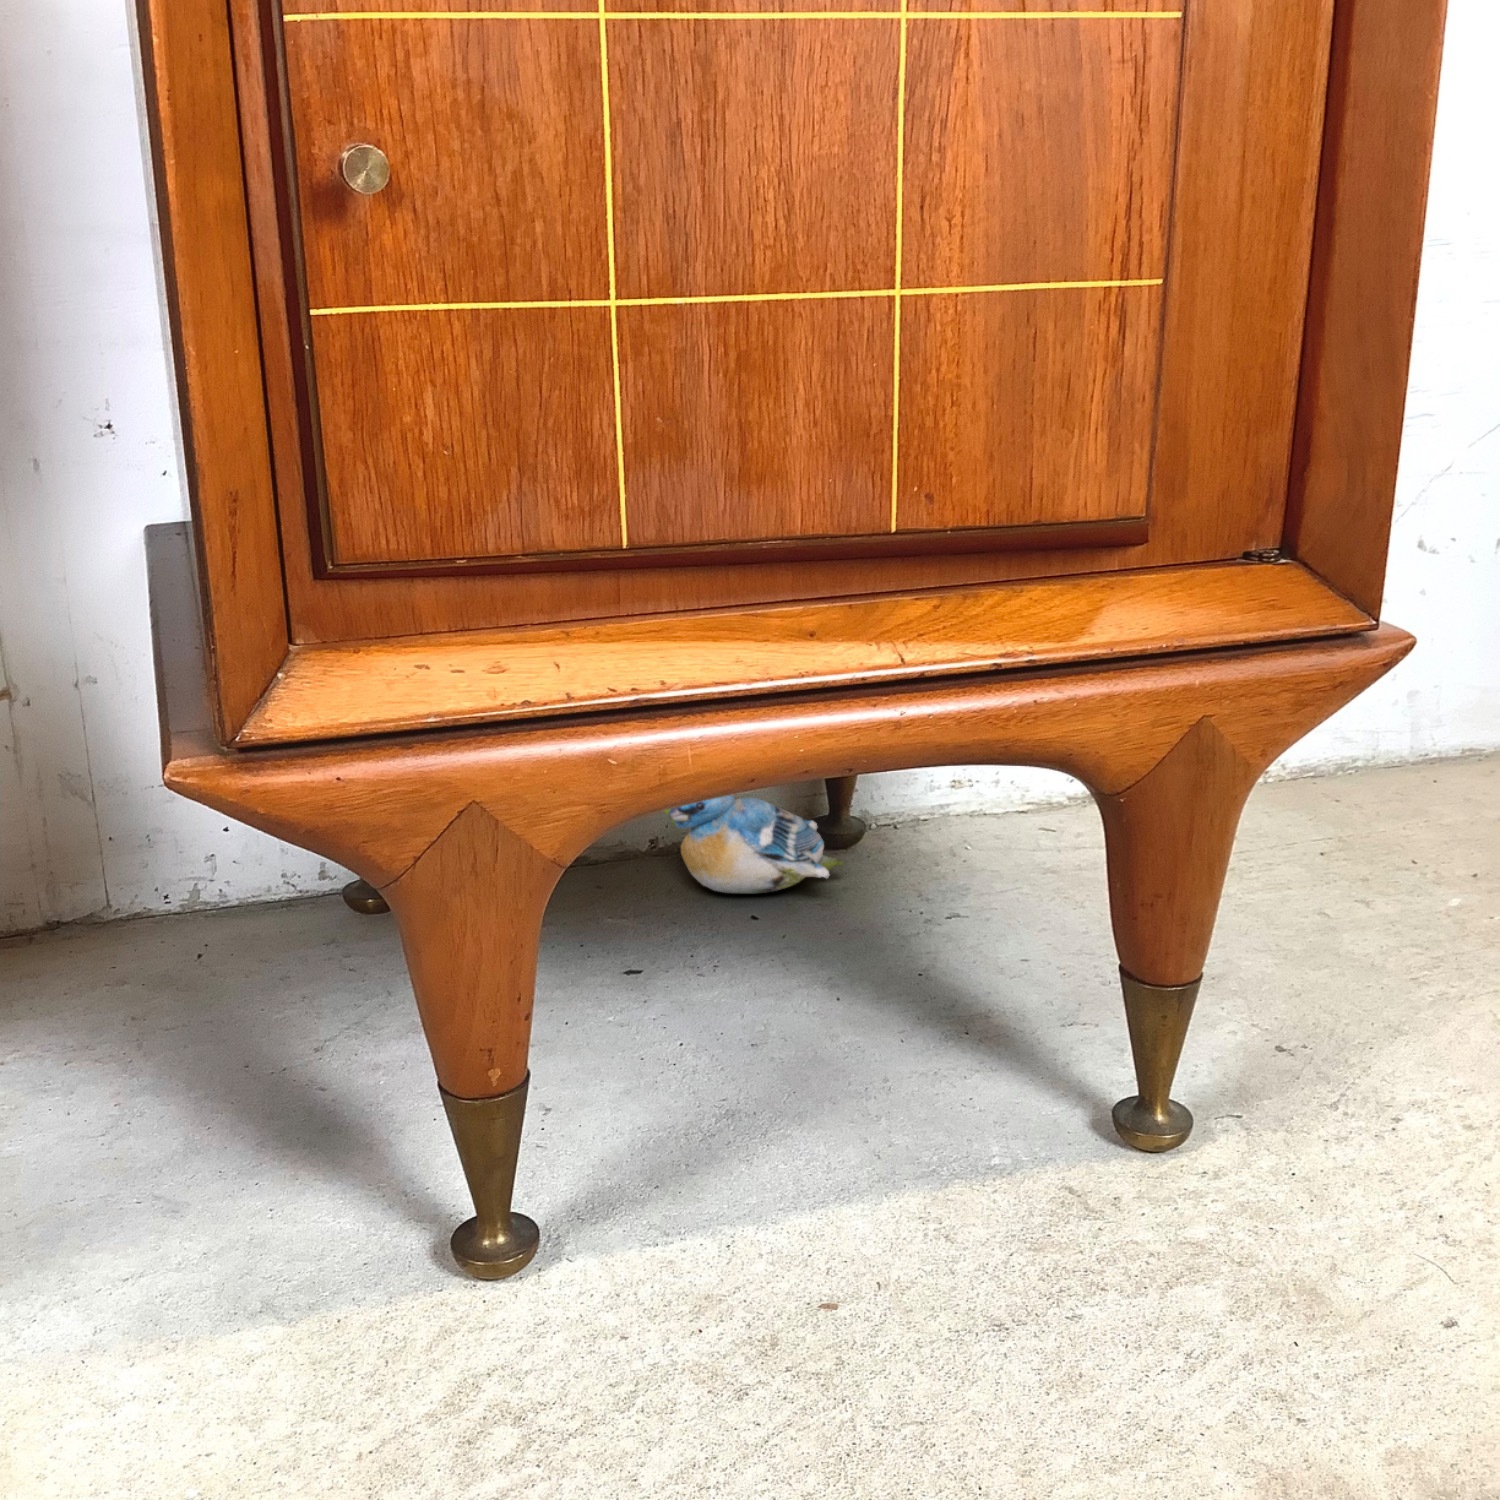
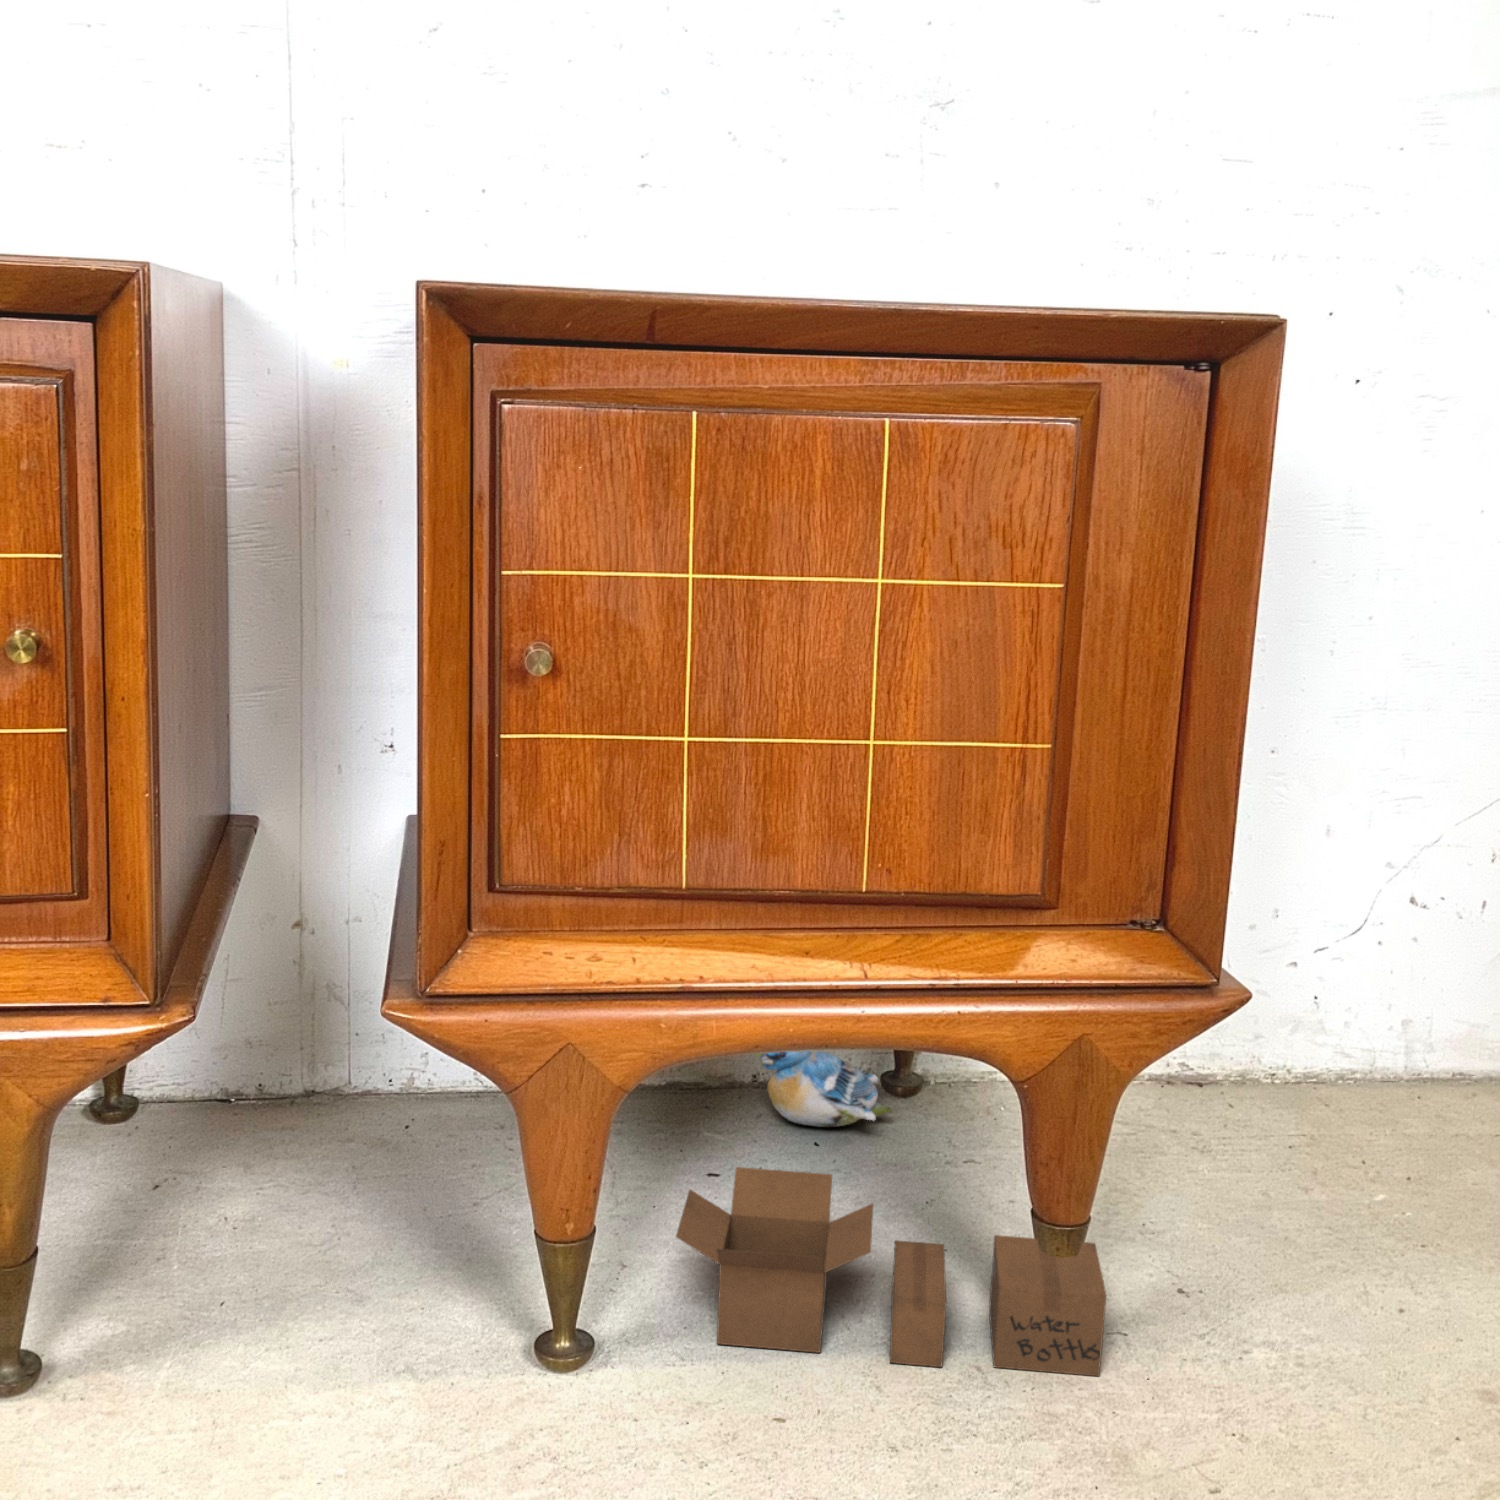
cardboard box: none [637,953,1241,1206] -> present [676,1167,1106,1376]

